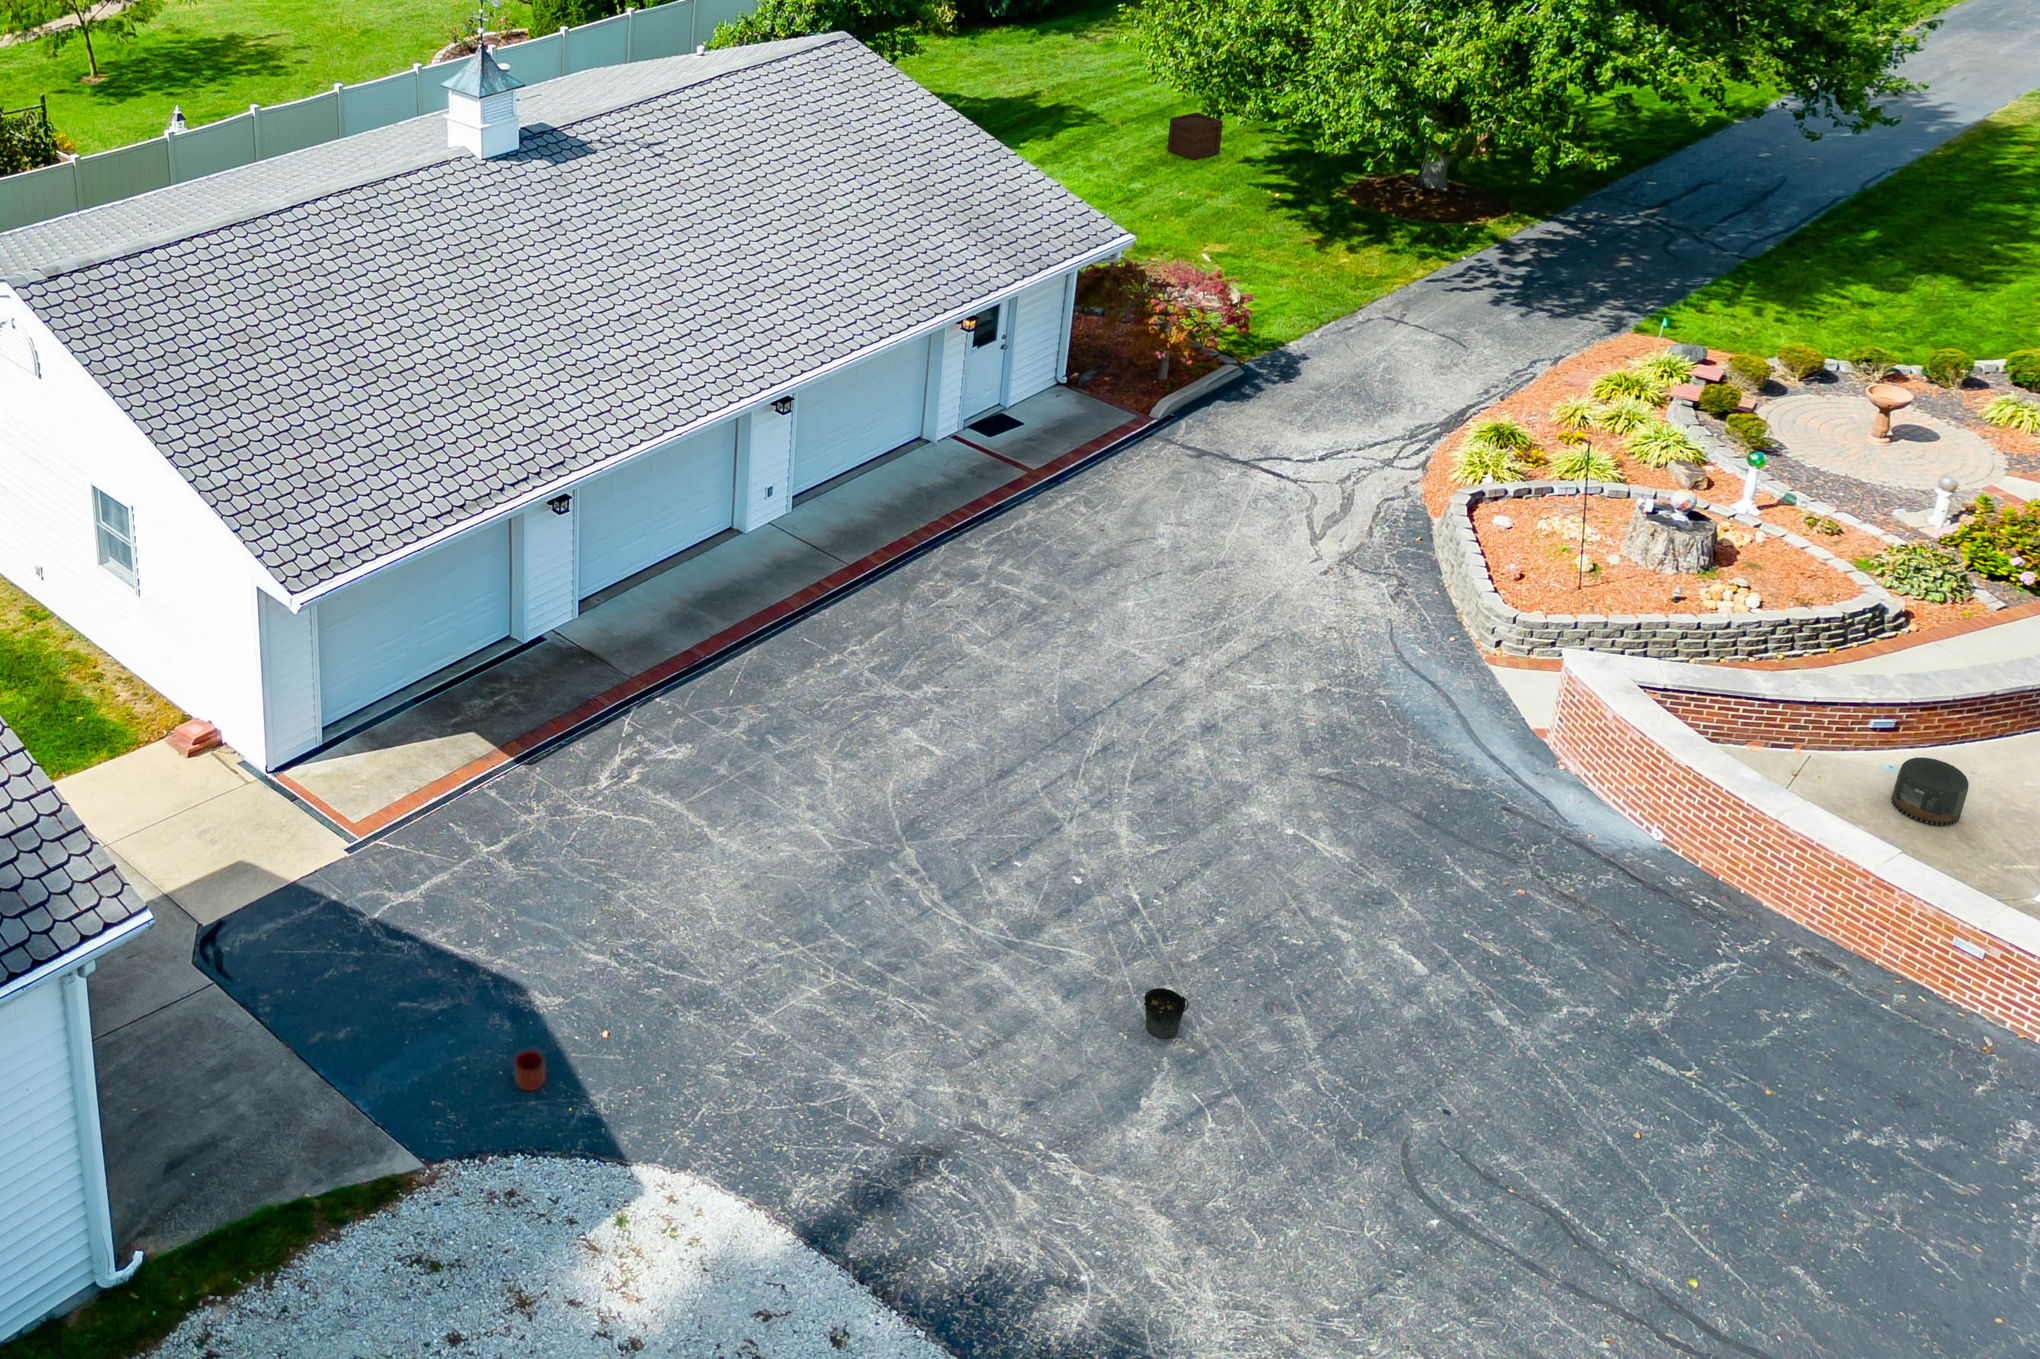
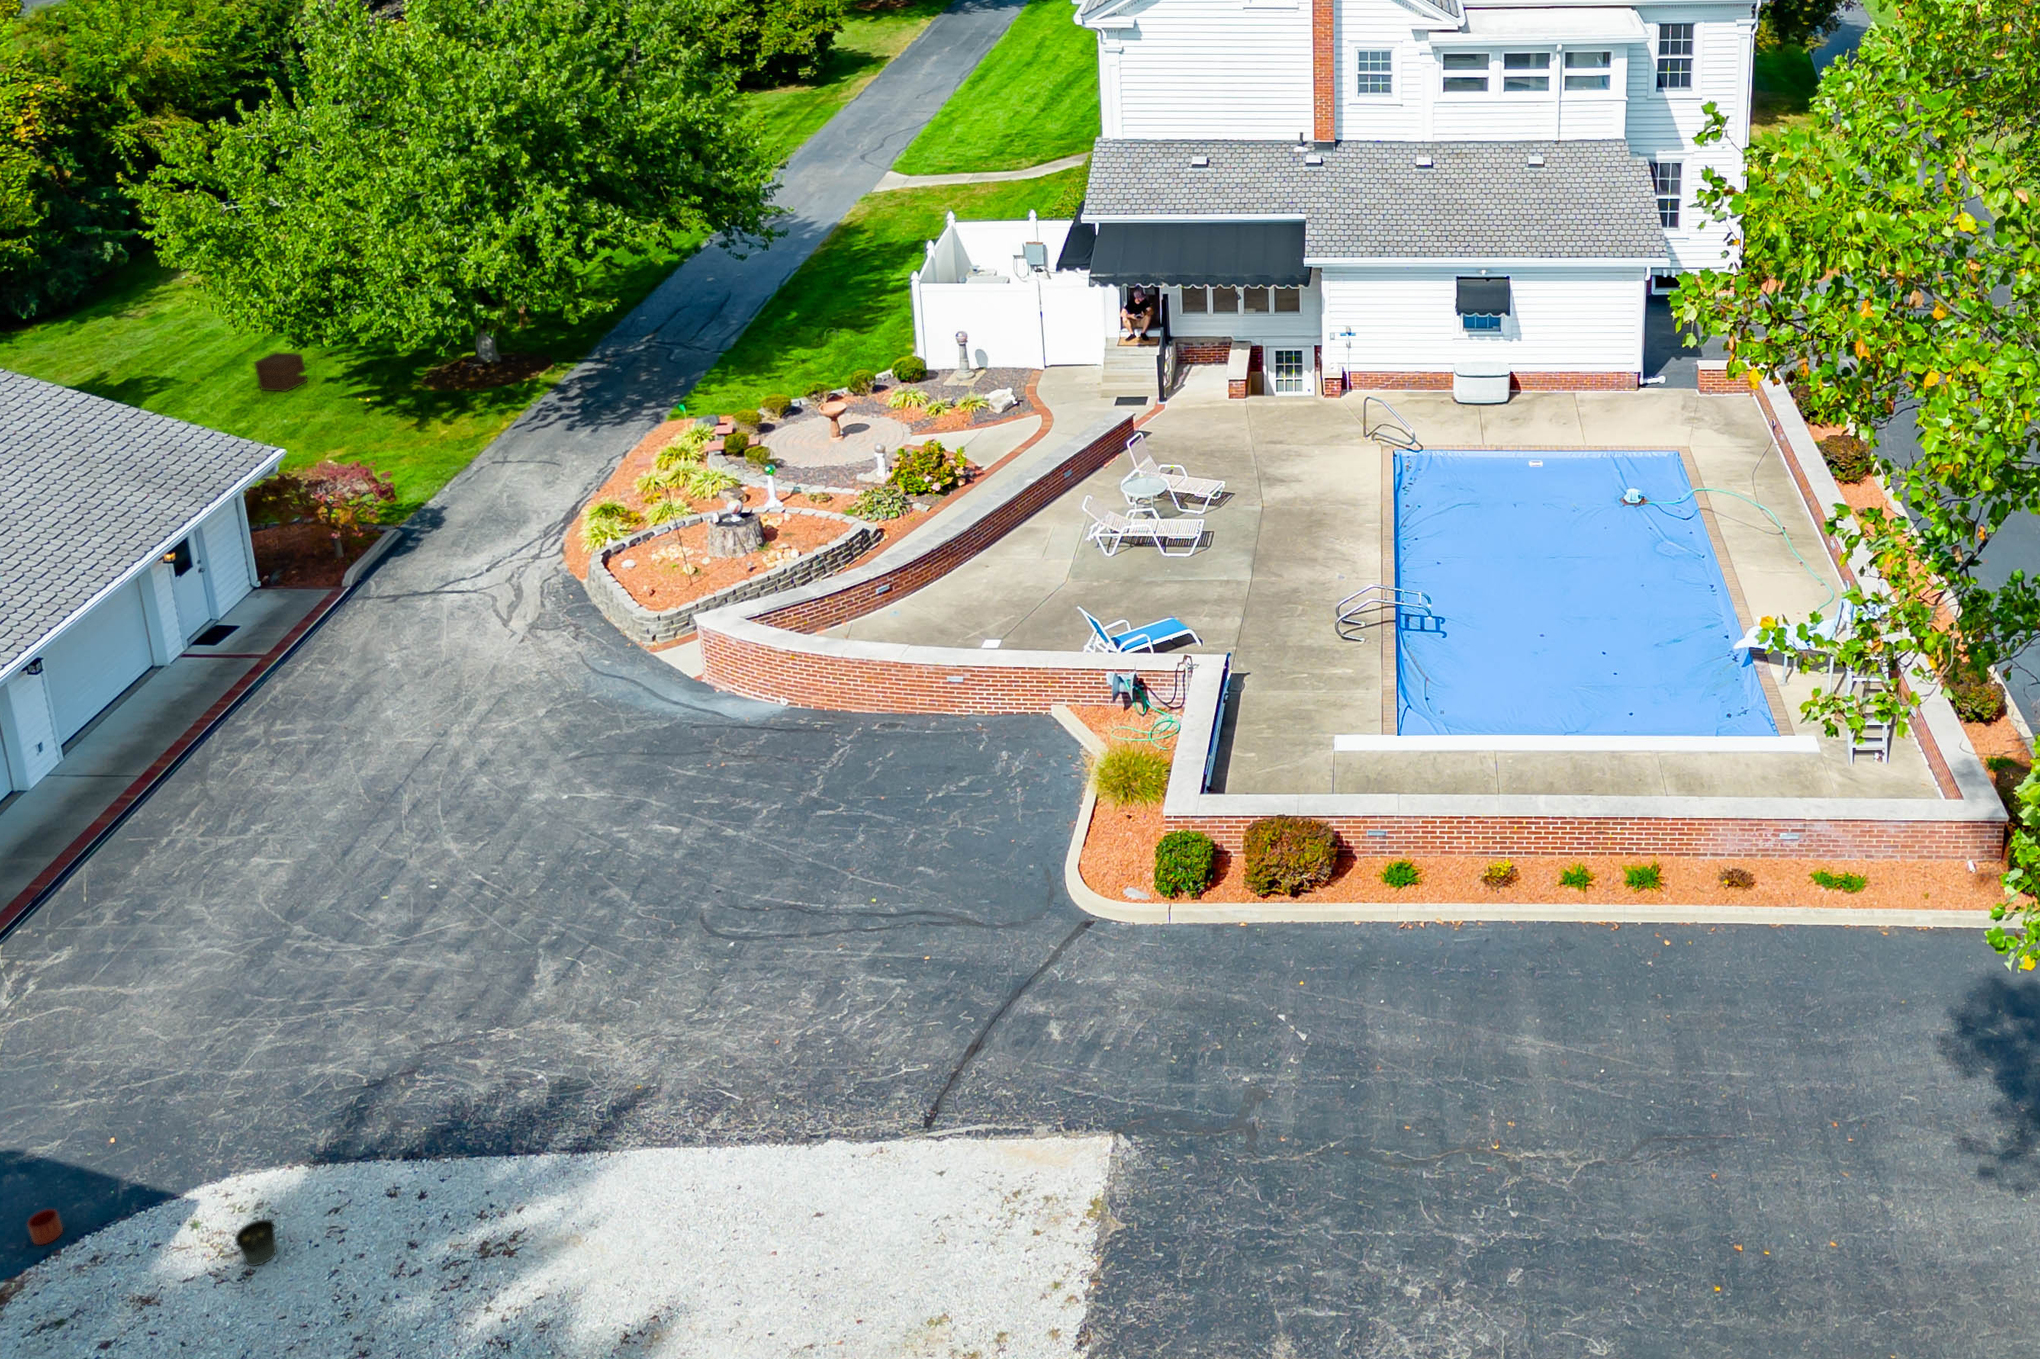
pouf: present [1891,758,1969,826] -> none [902,596,939,634]
bucket: present [1144,988,1188,1039] -> present [235,1219,276,1266]

